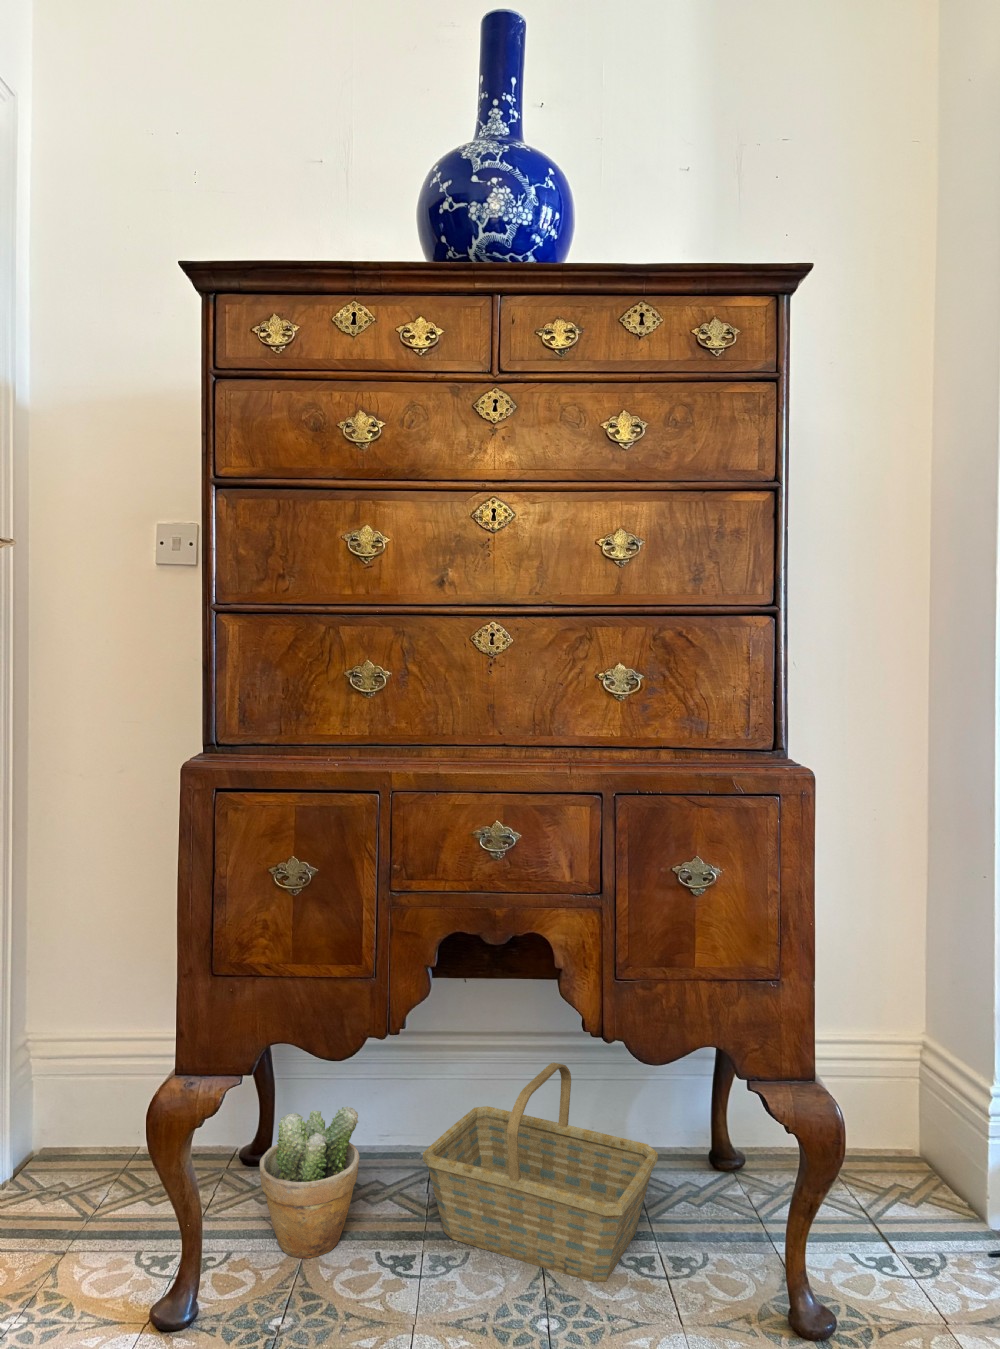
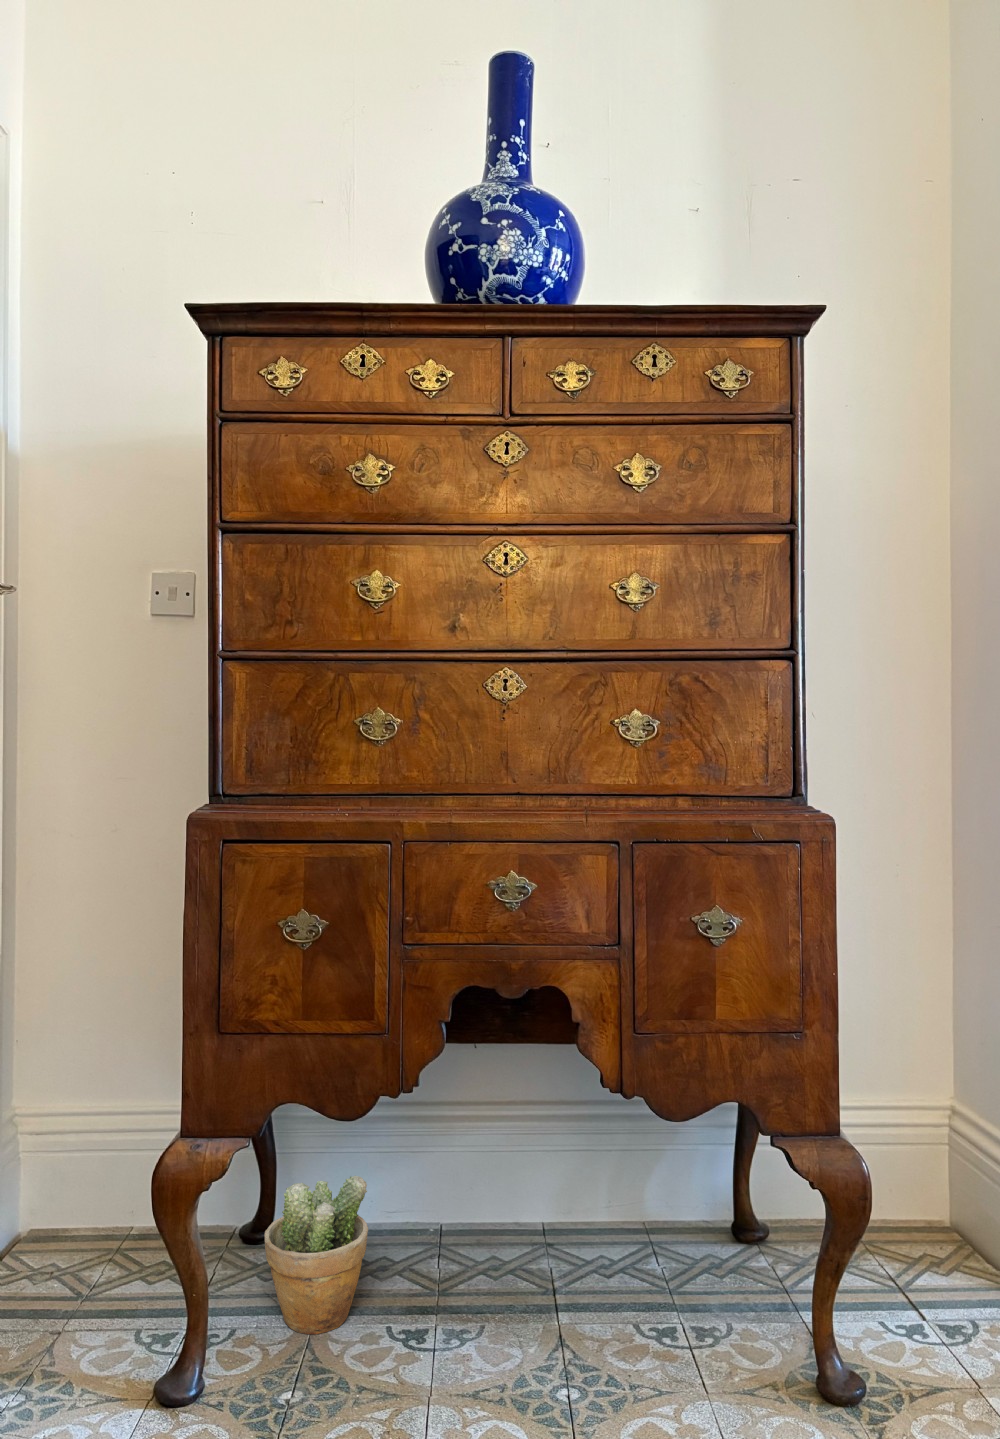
basket: present [423,1063,658,1282] -> none [434,1129,678,1354]

